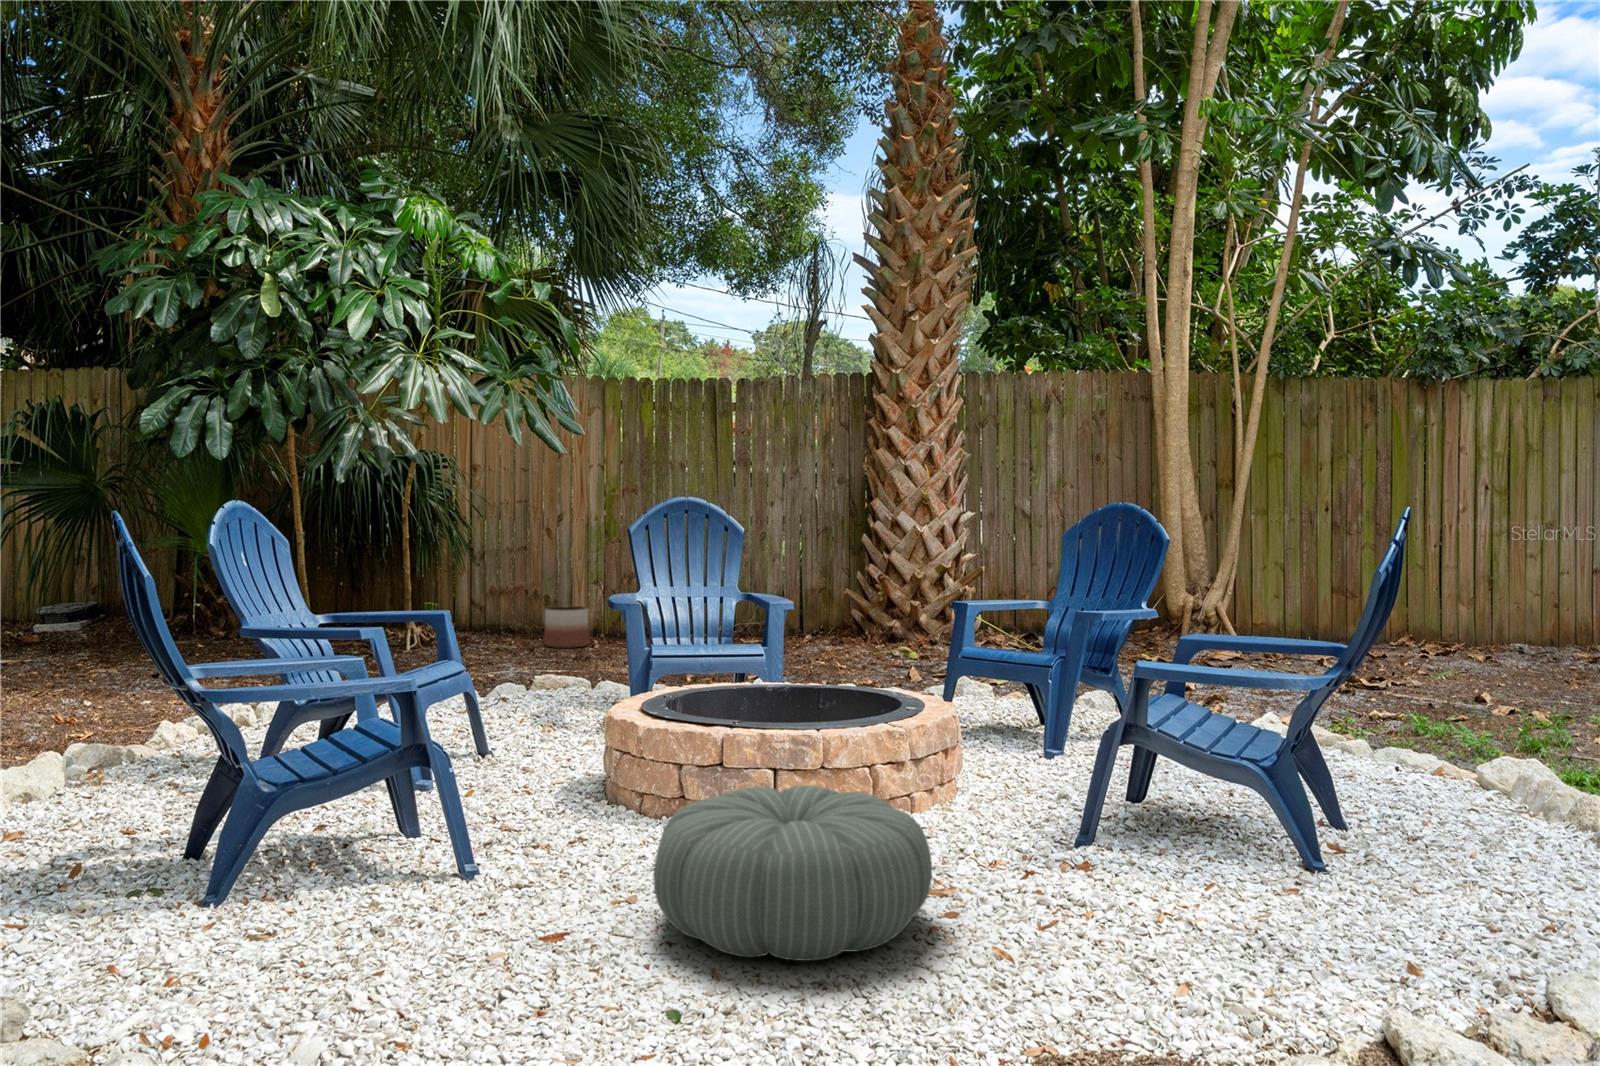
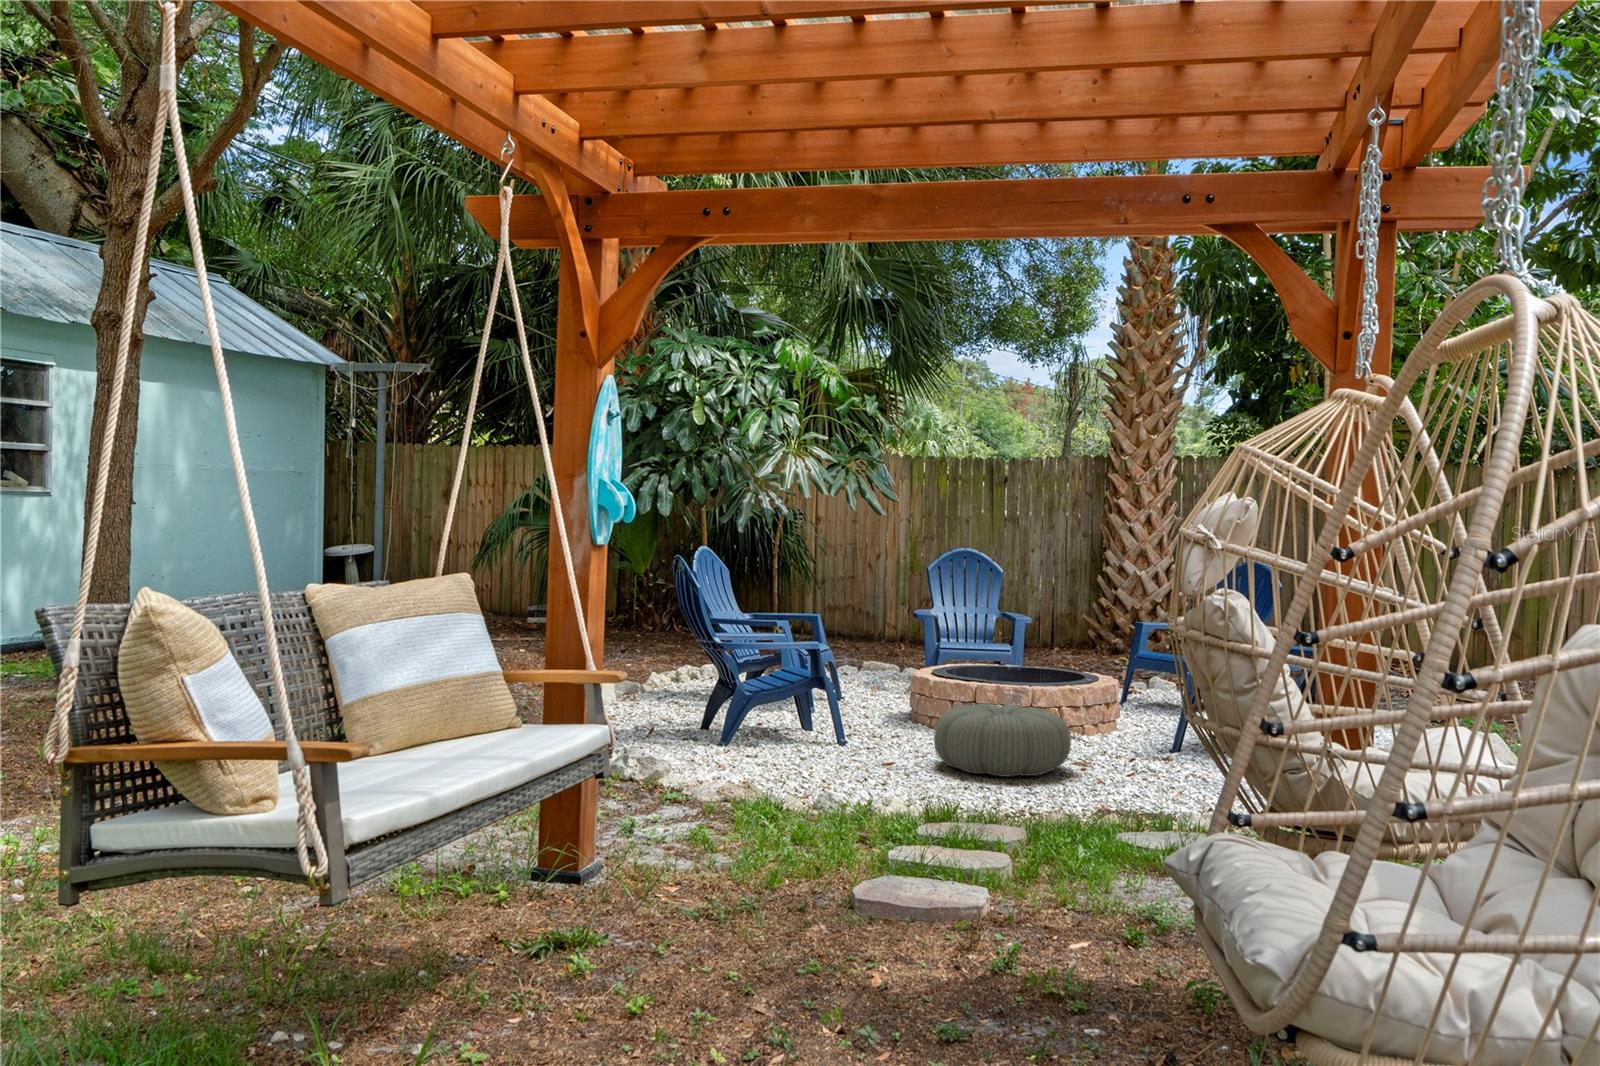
planter: present [544,606,589,648] -> none [861,620,893,651]

